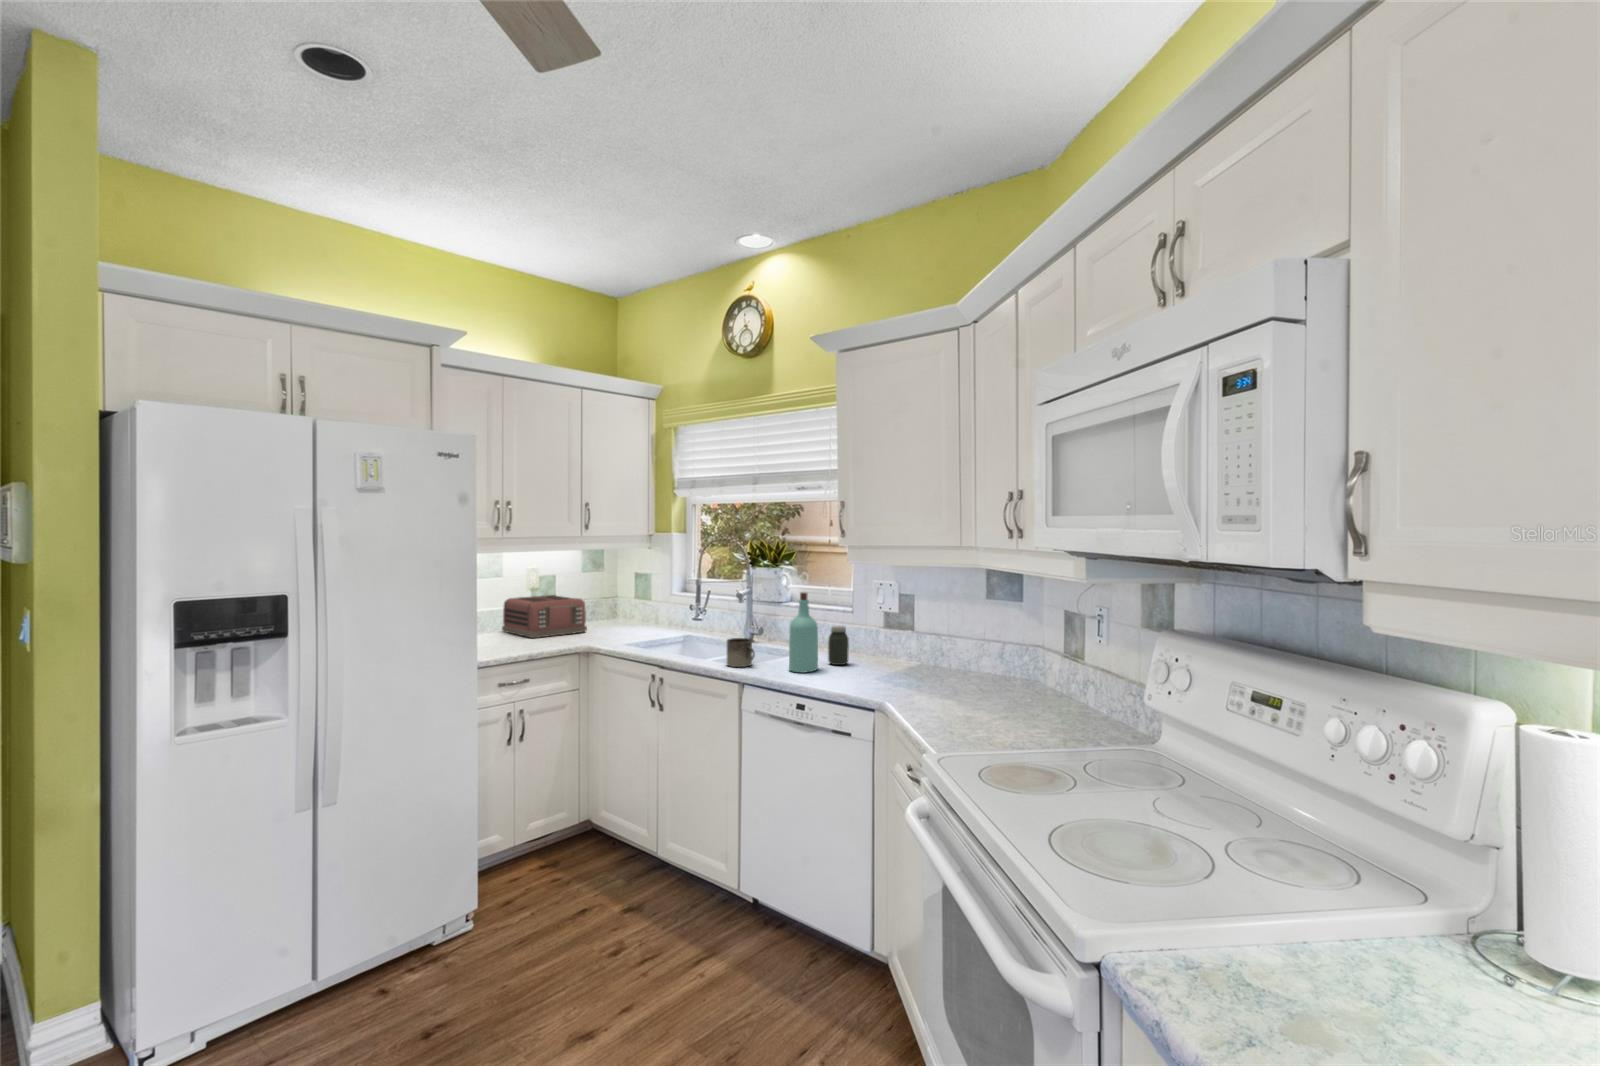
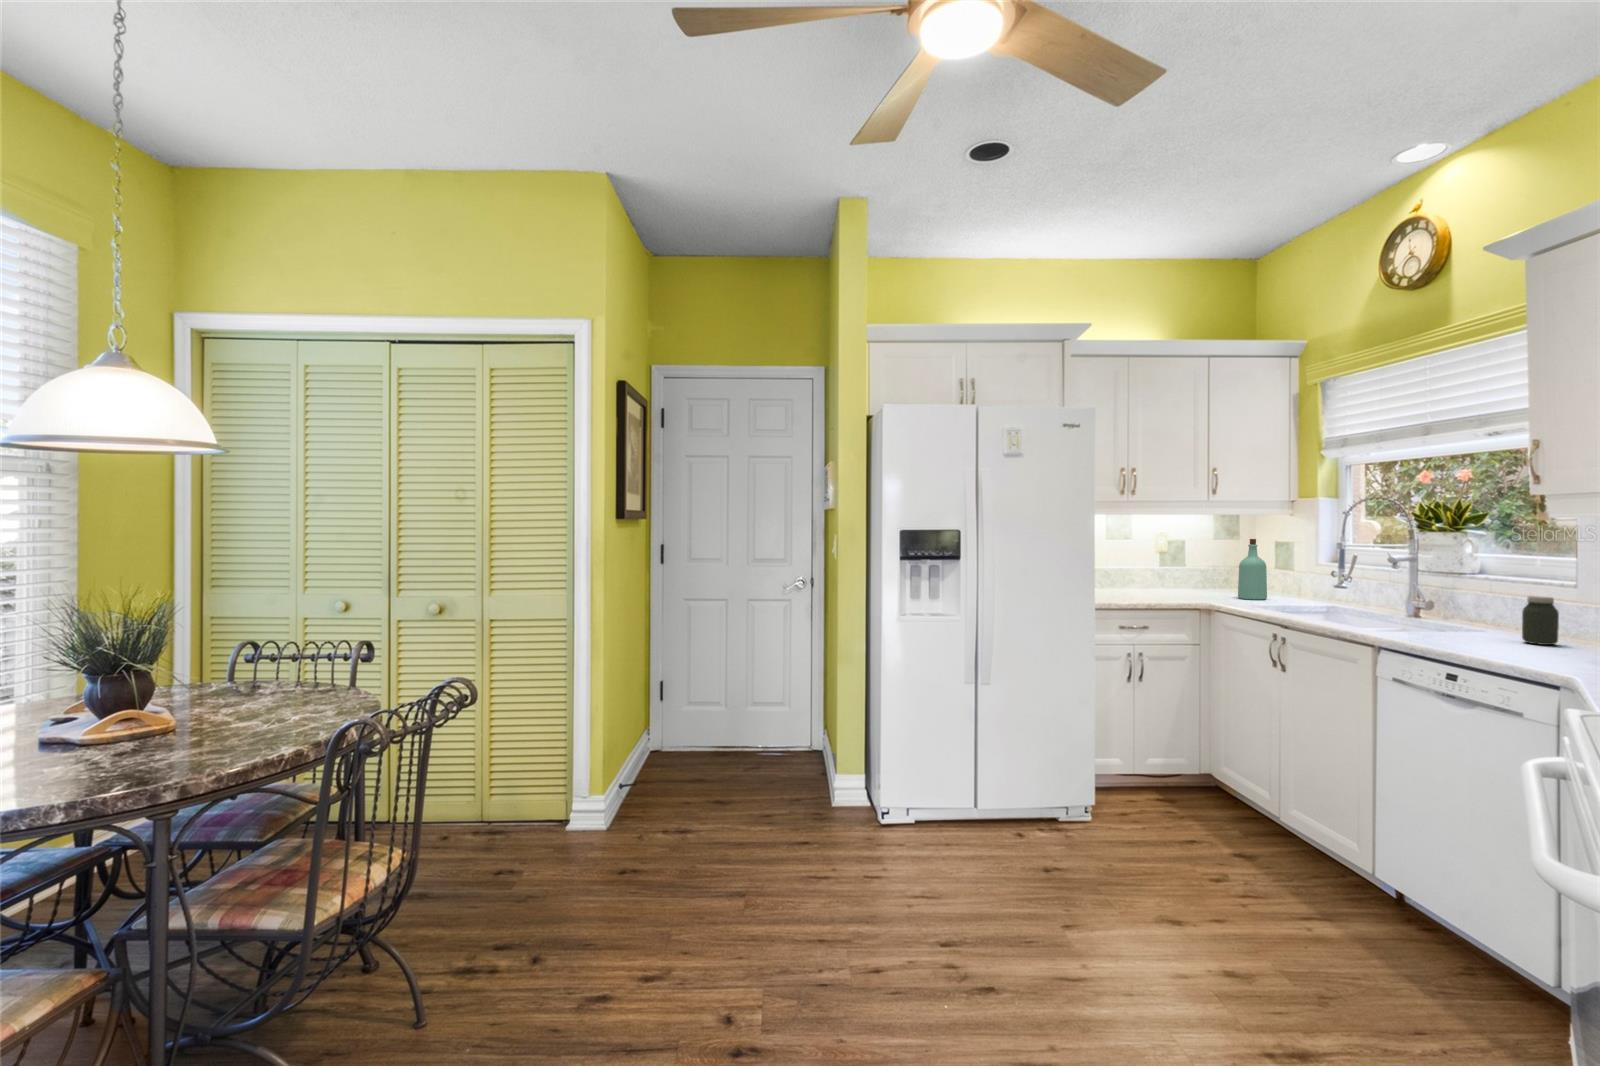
bottle: present [789,592,818,673] -> present [1238,539,1267,600]
toaster: present [502,595,587,638] -> none [1130,559,1213,595]
mug: present [727,638,755,667] -> none [1363,601,1401,632]

